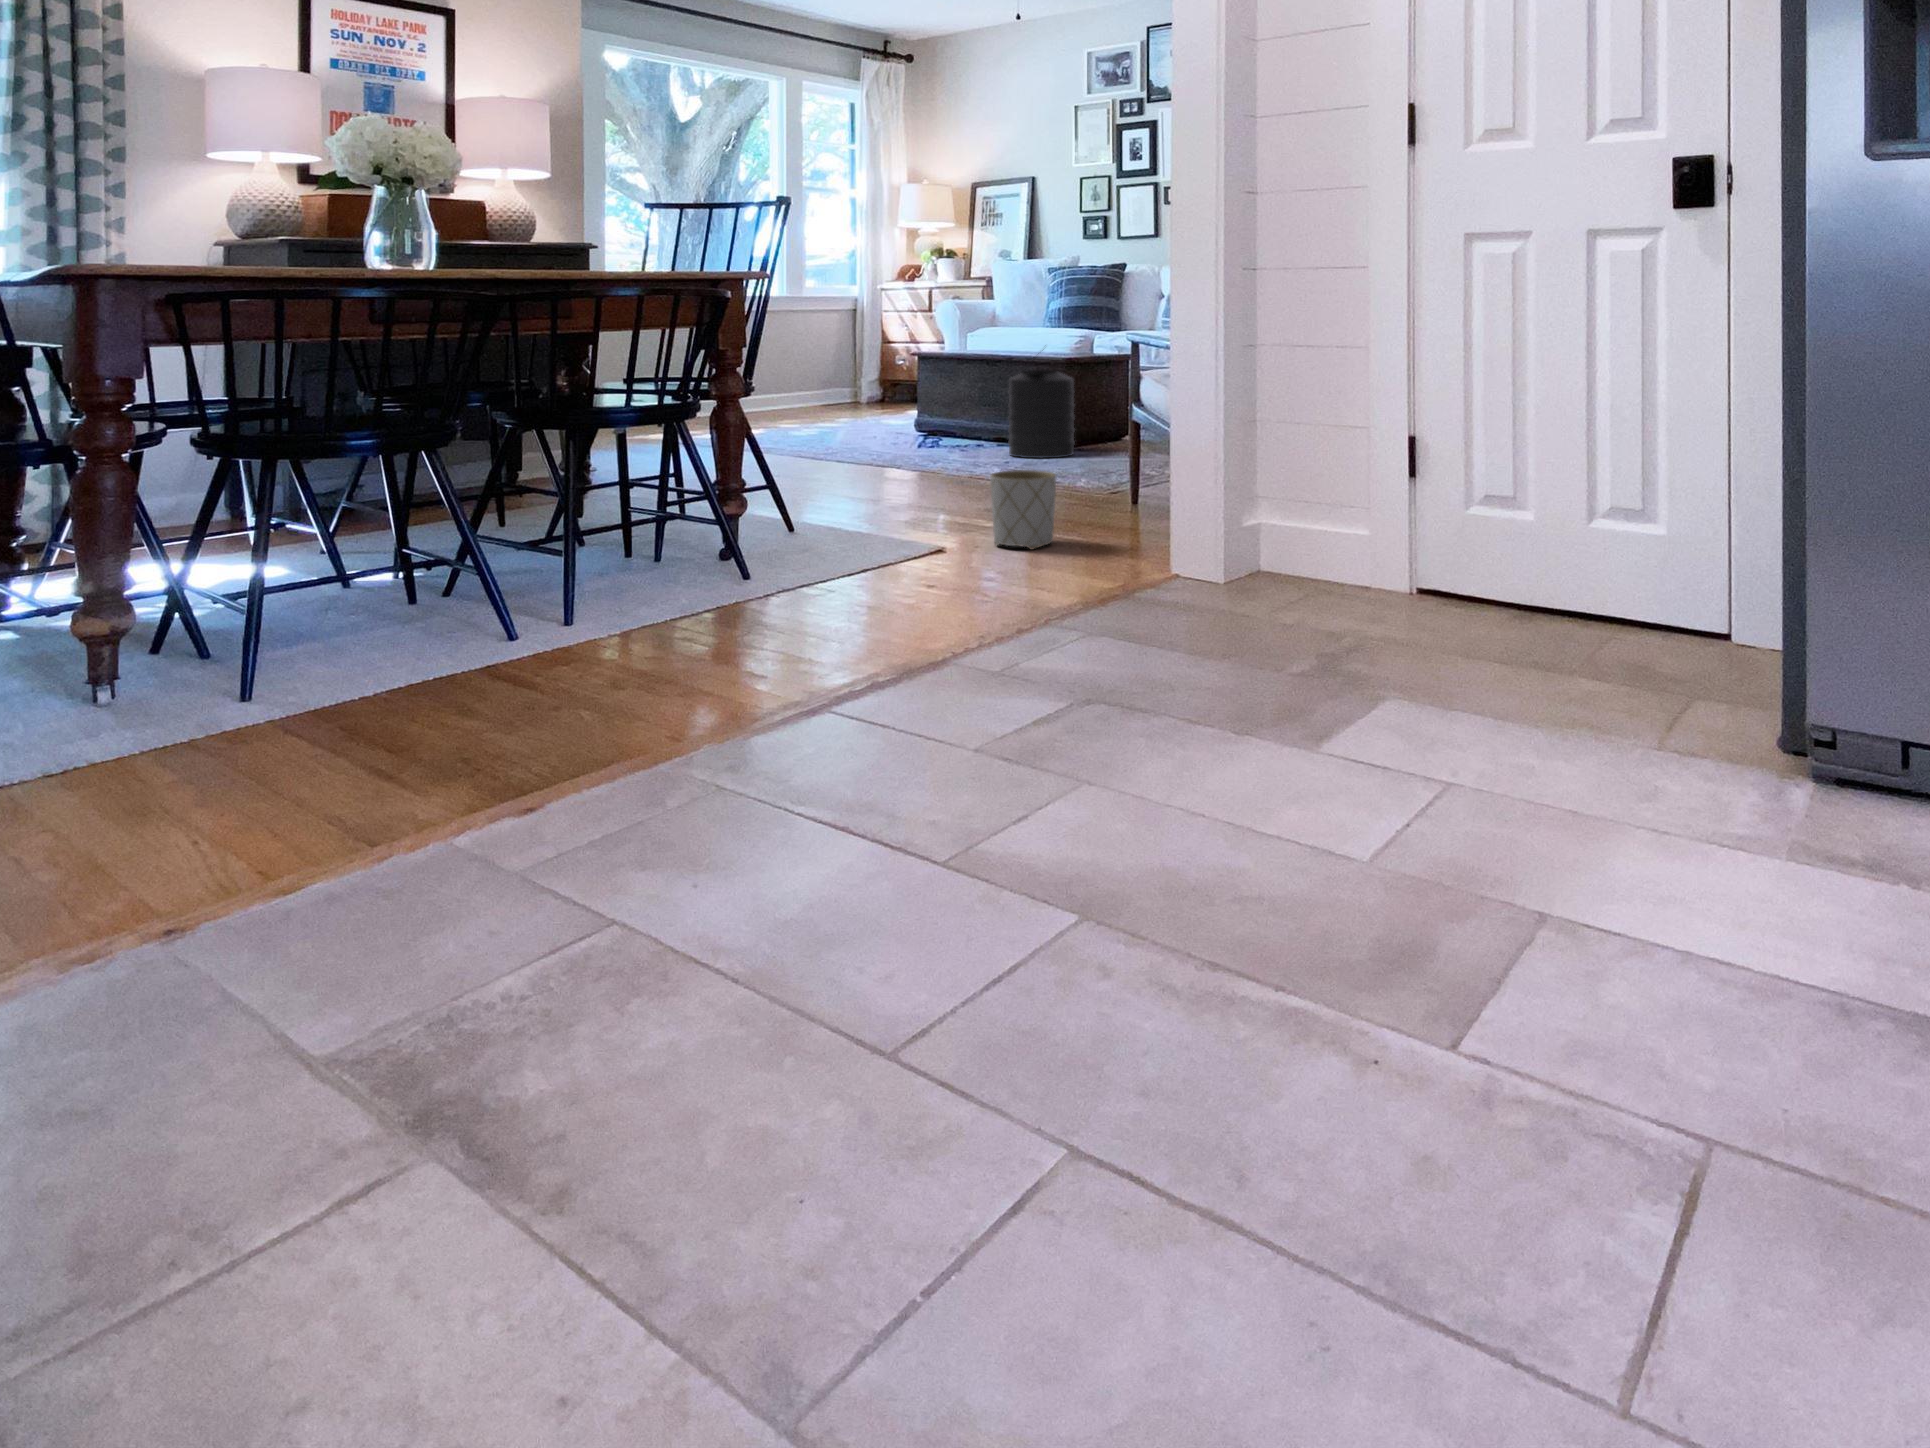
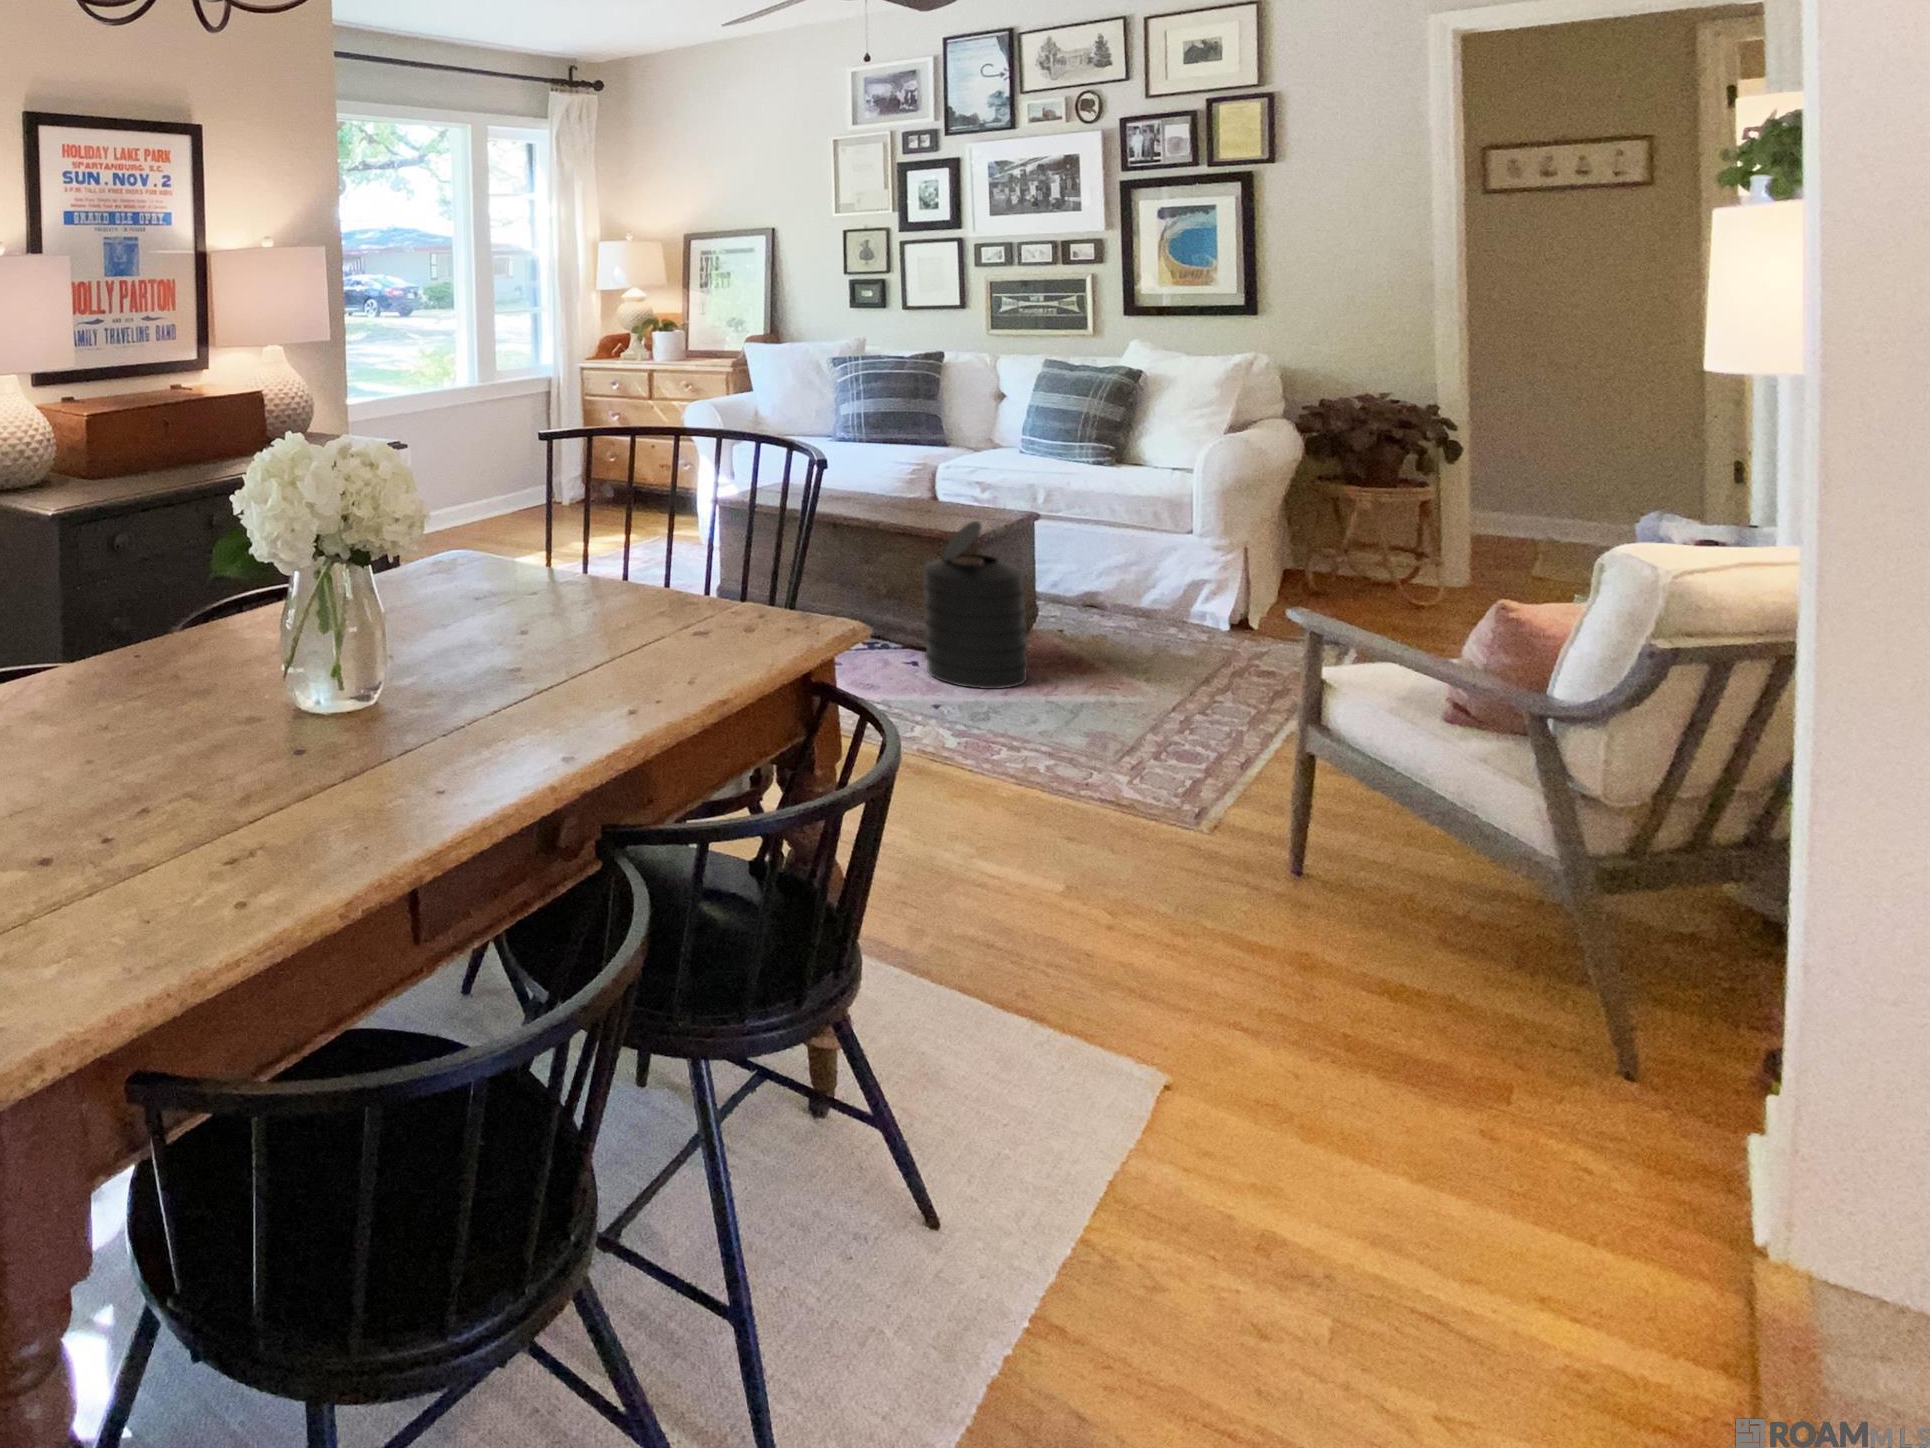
planter: present [990,470,1056,549] -> none [1320,931,1469,1114]

